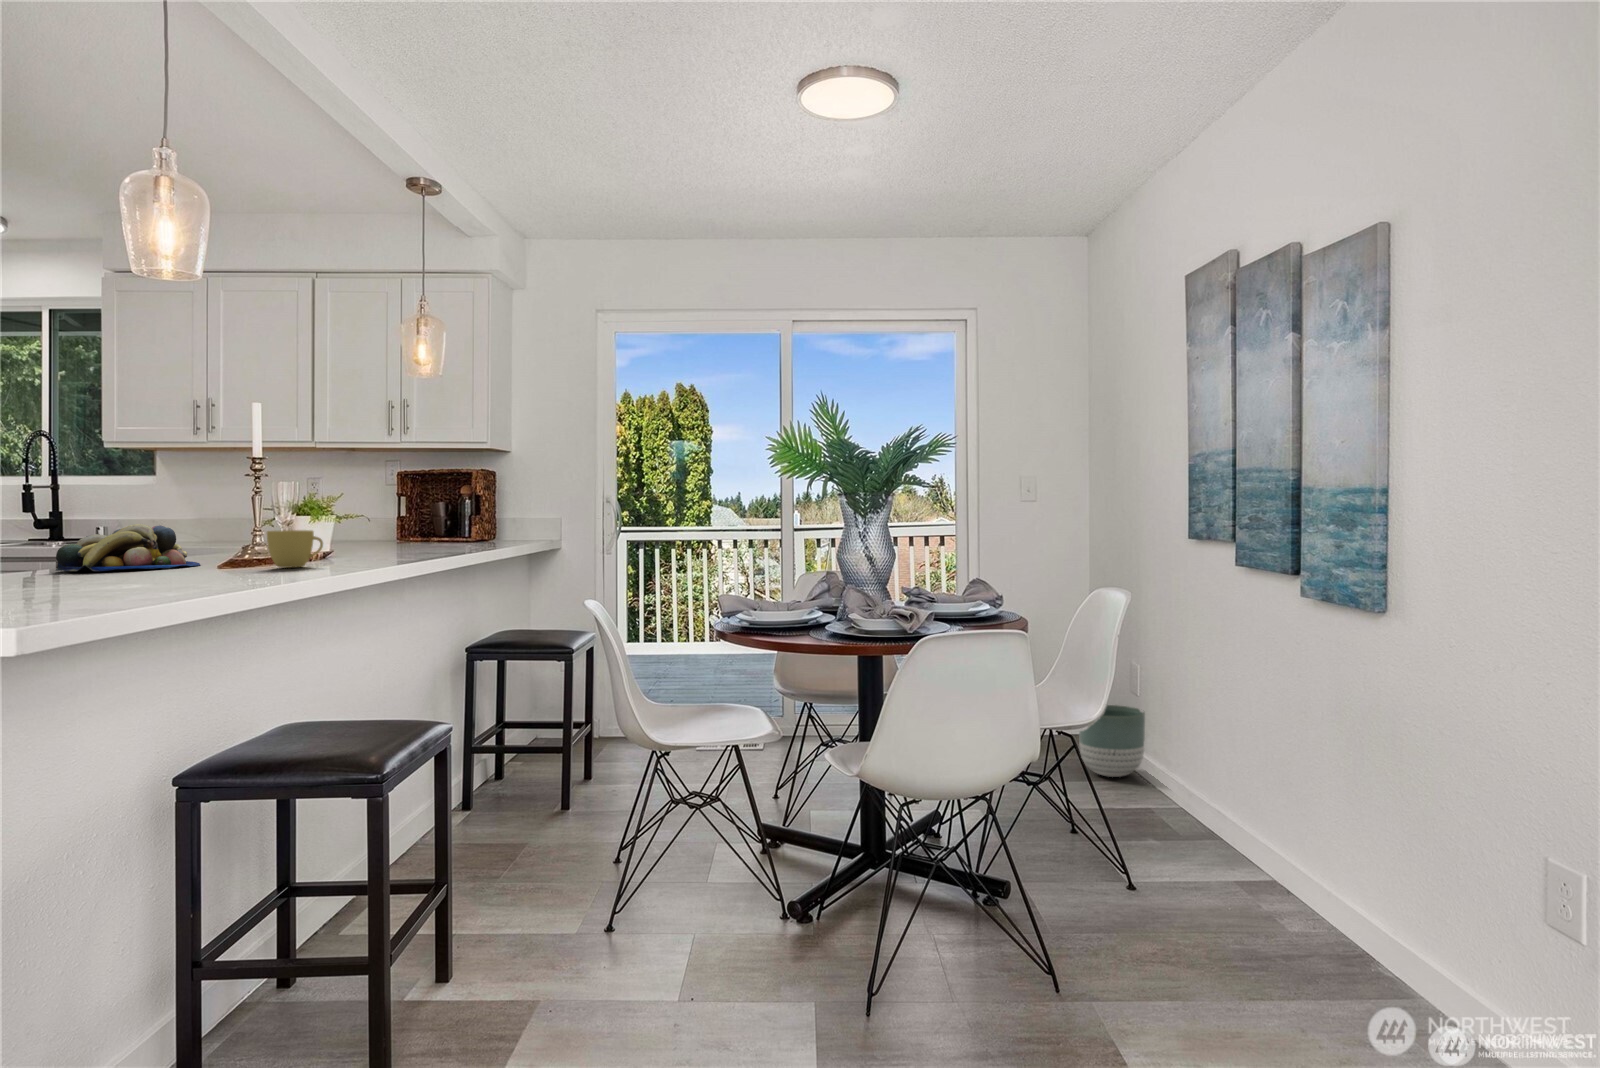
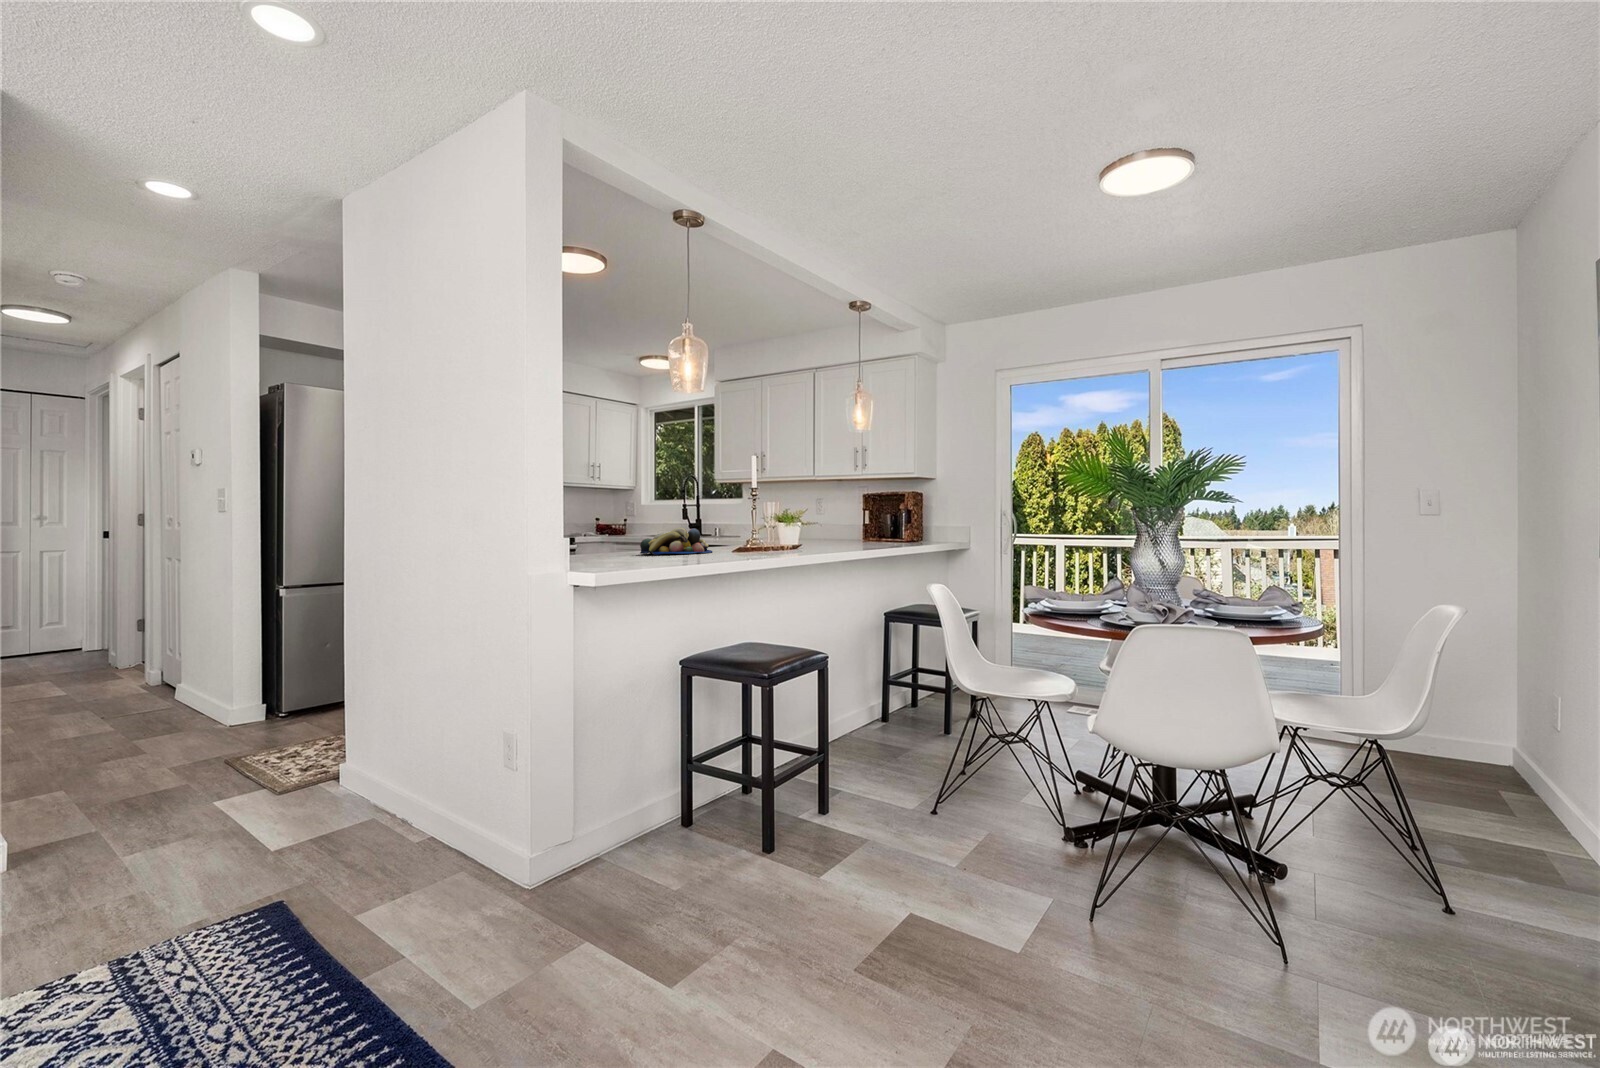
cup: present [267,530,323,568] -> none [732,532,762,556]
planter: present [1079,705,1145,777] -> none [1441,715,1528,791]

